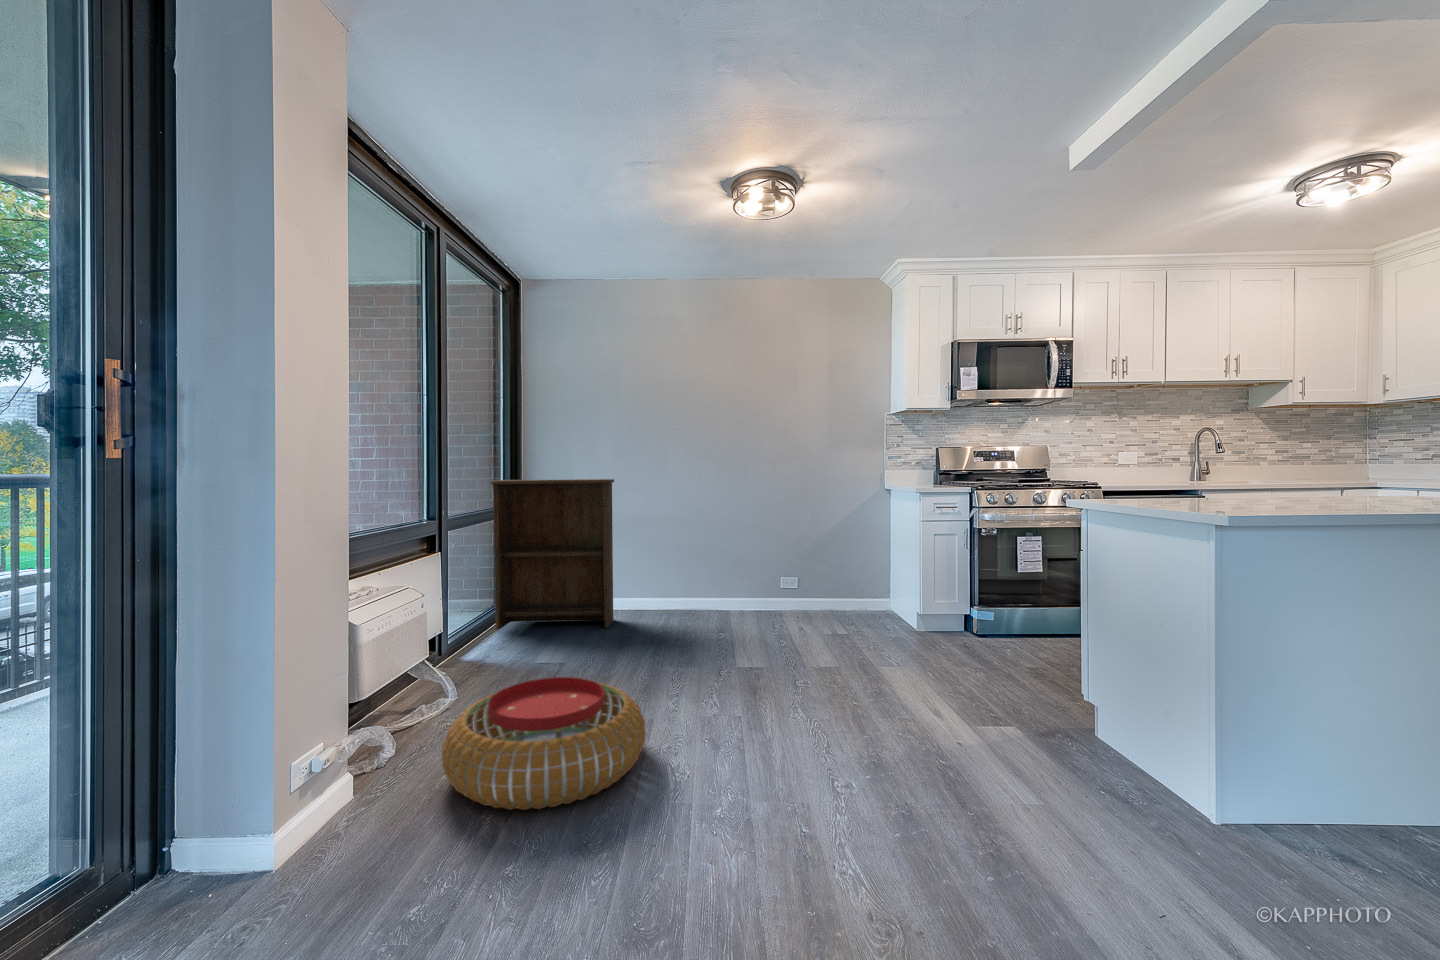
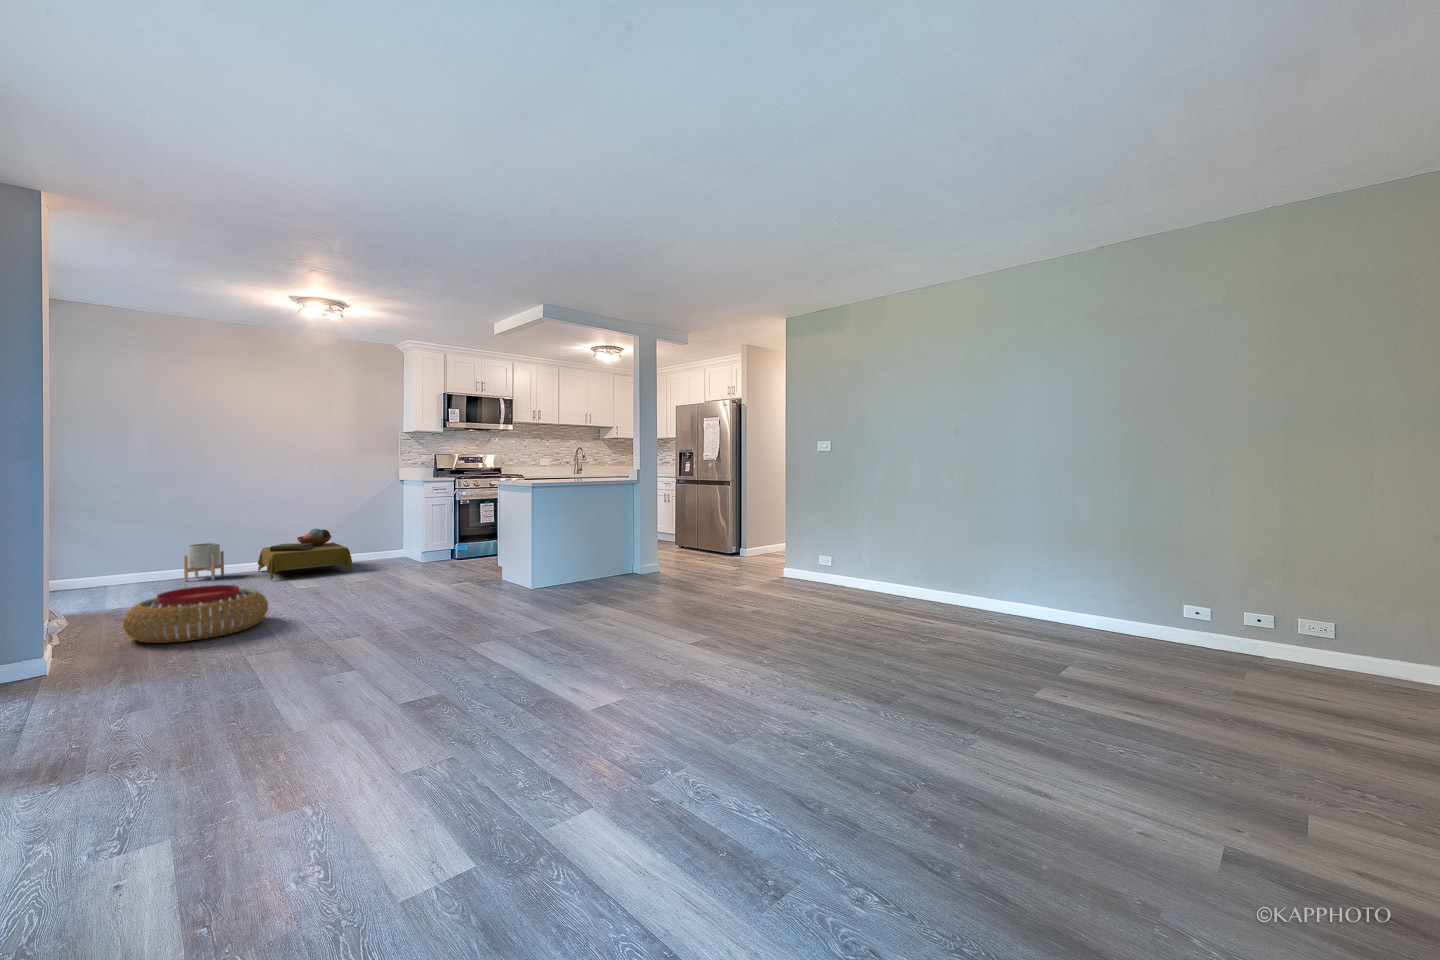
bookshelf: present [491,479,614,629] -> none [25,473,166,603]
side table: none [707,560,814,635] -> present [257,529,353,579]
planter: none [633,569,674,619] -> present [184,543,224,581]

